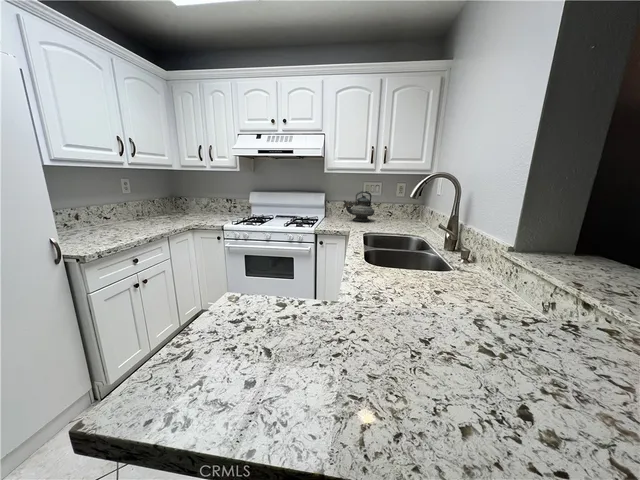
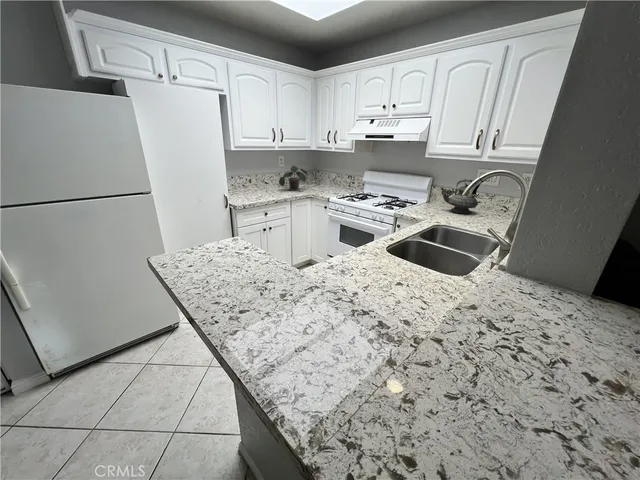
potted plant: none [134,190,180,223] -> present [279,166,308,191]

